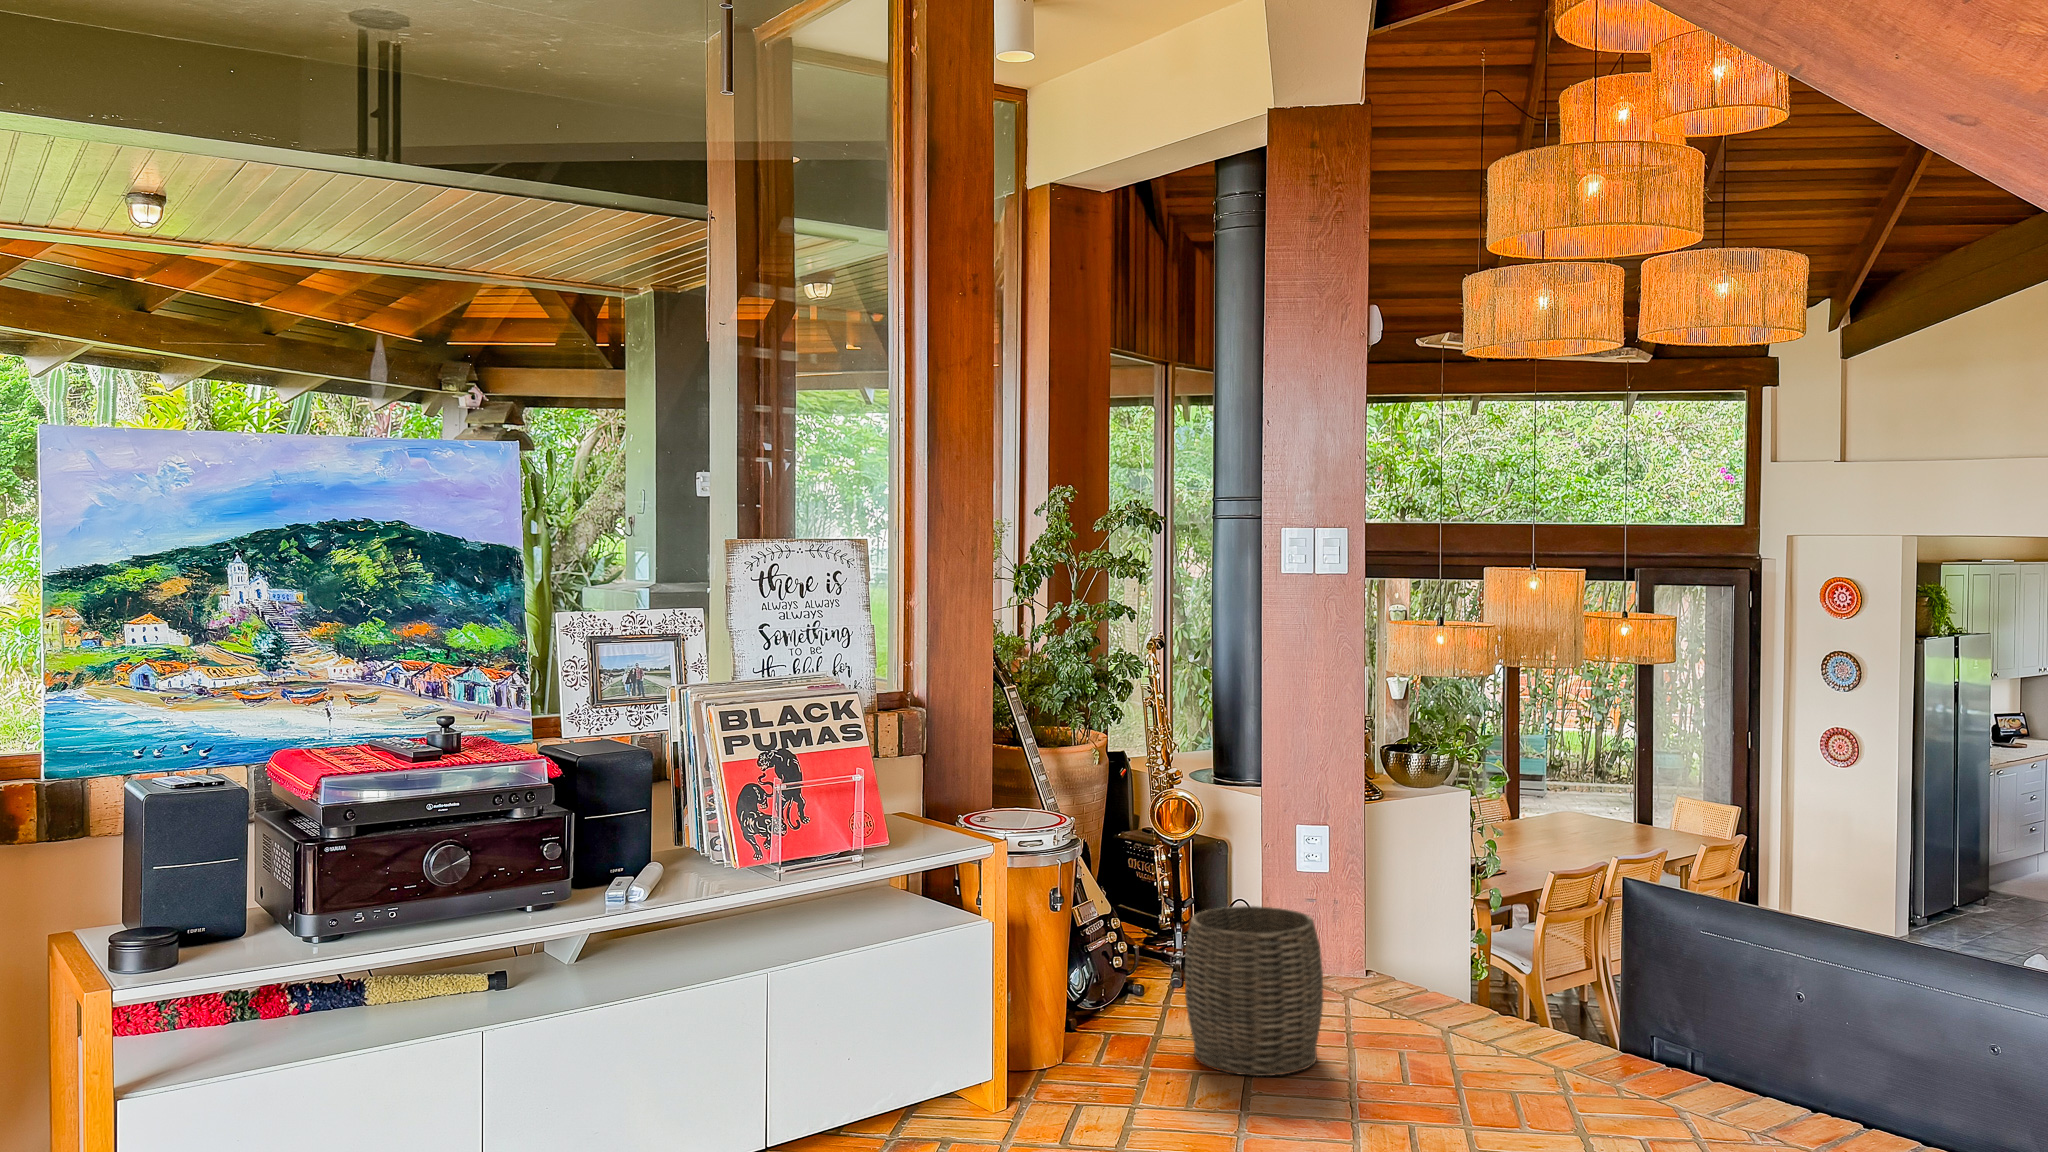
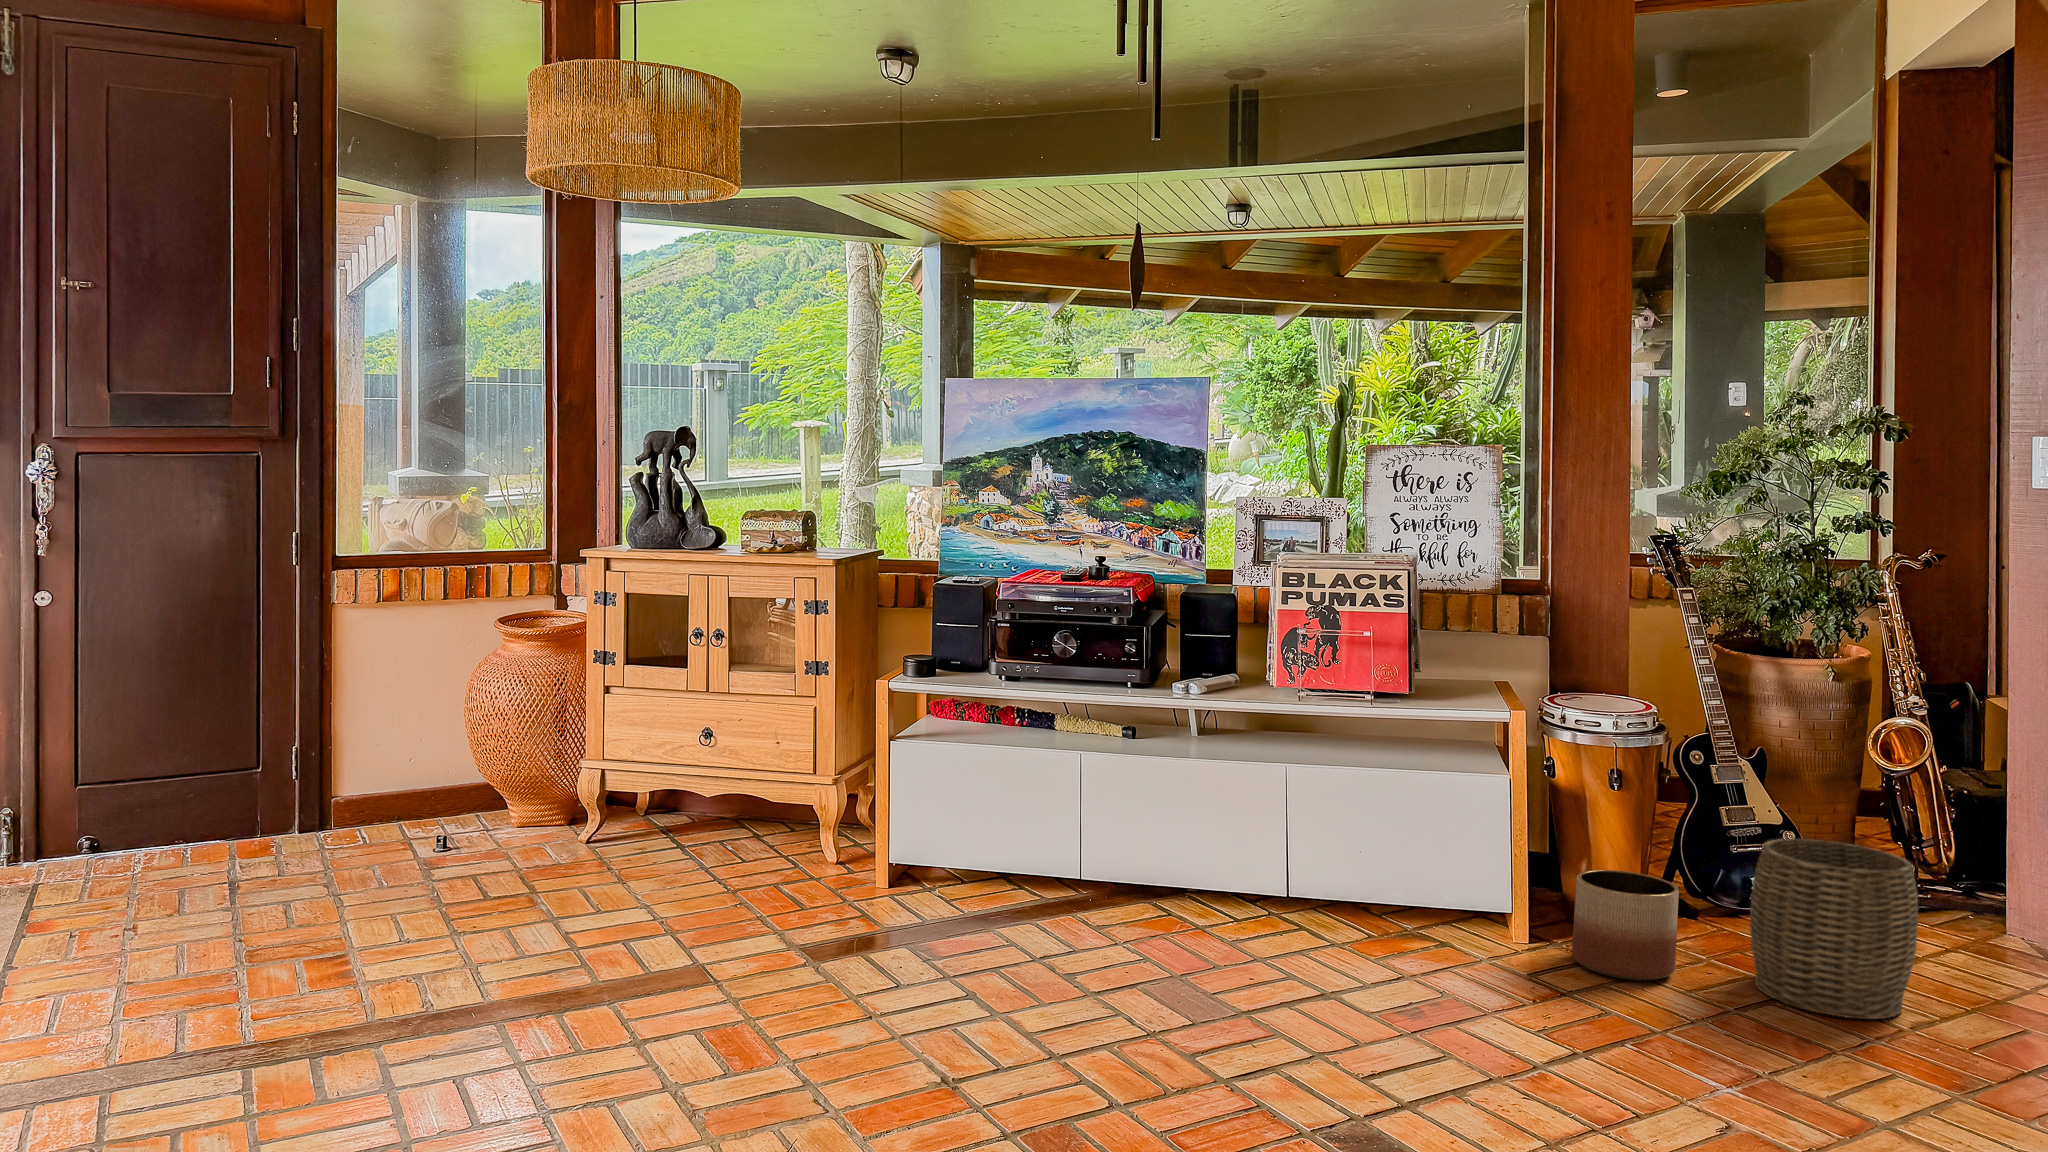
planter: none [1069,989,1172,1110] -> present [1572,870,1679,980]

